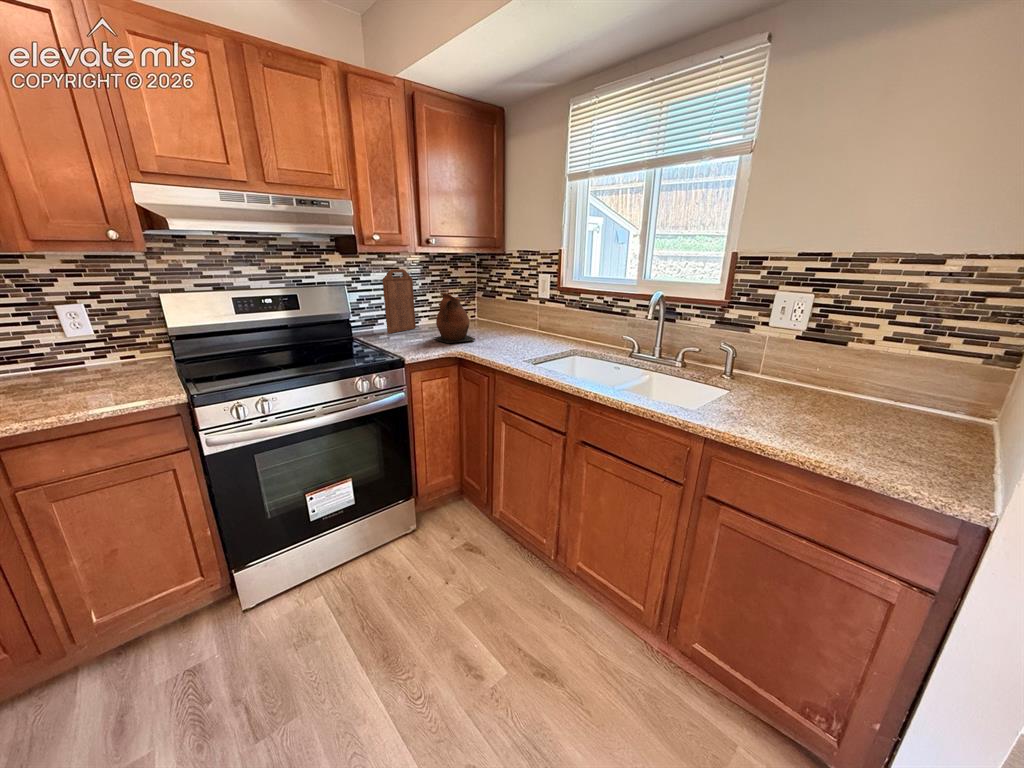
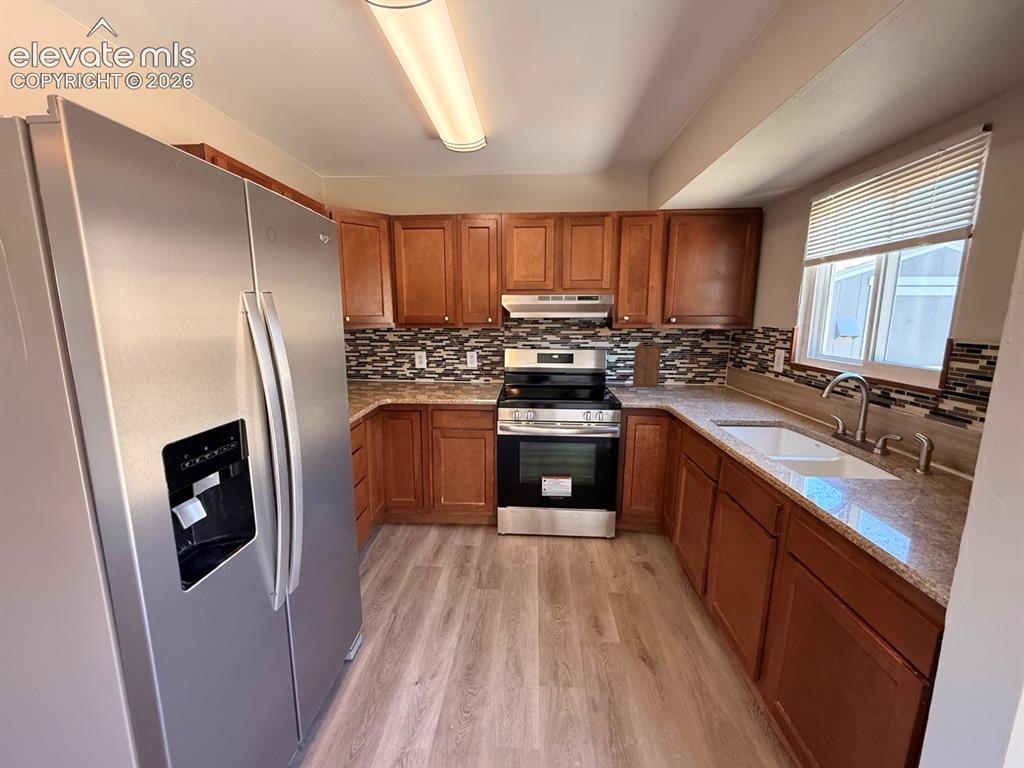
ceramic pitcher: present [434,293,475,343] -> none [659,360,694,400]

